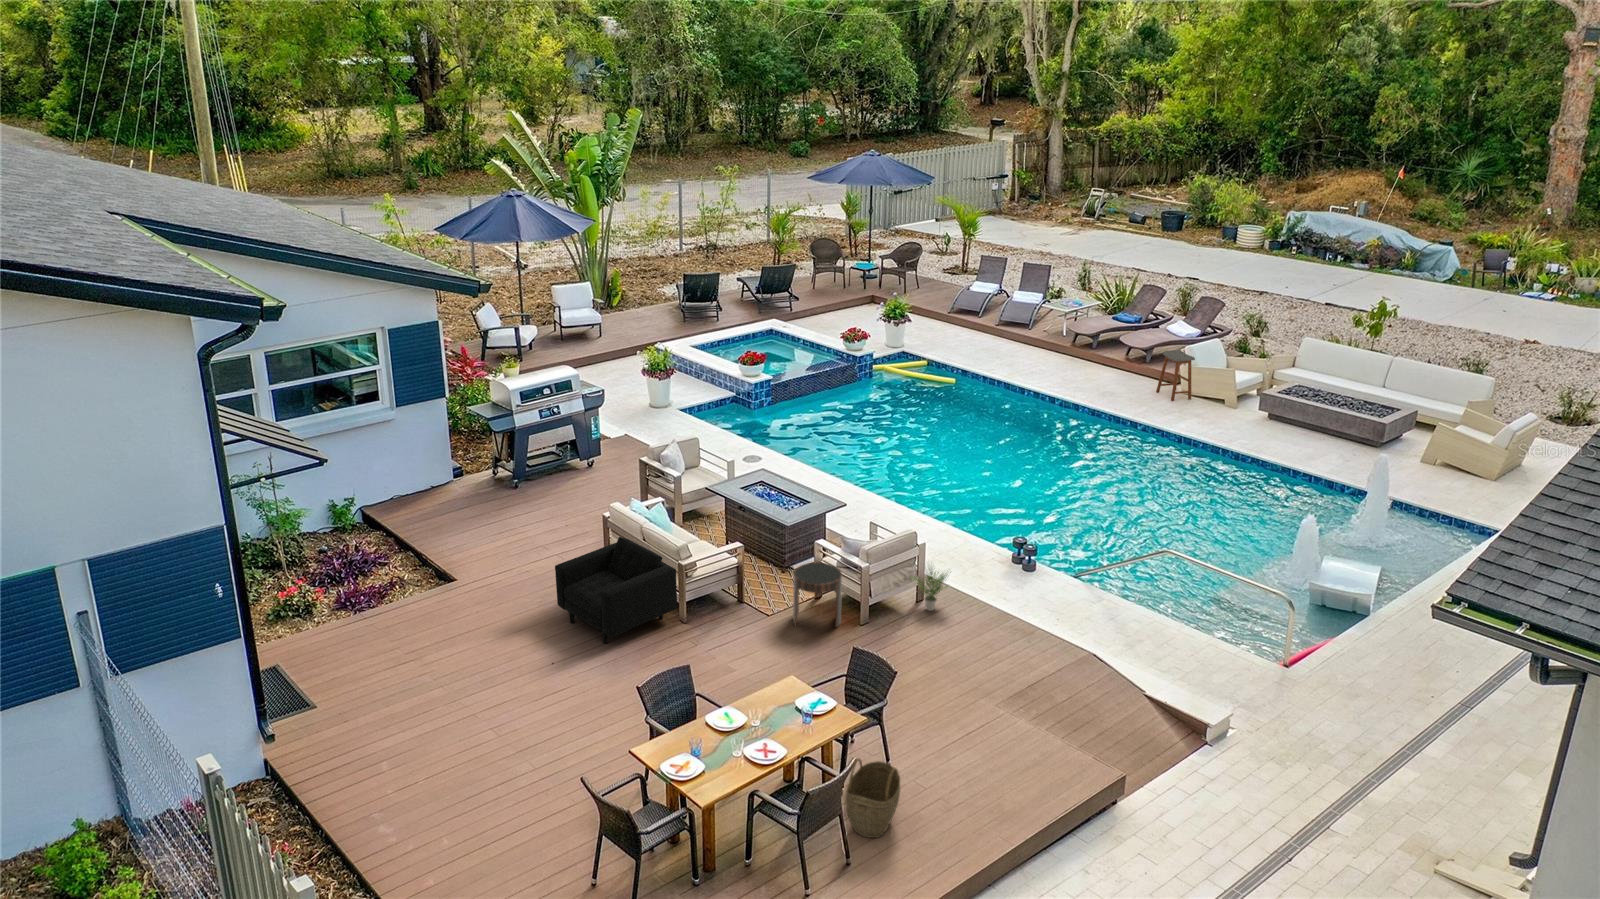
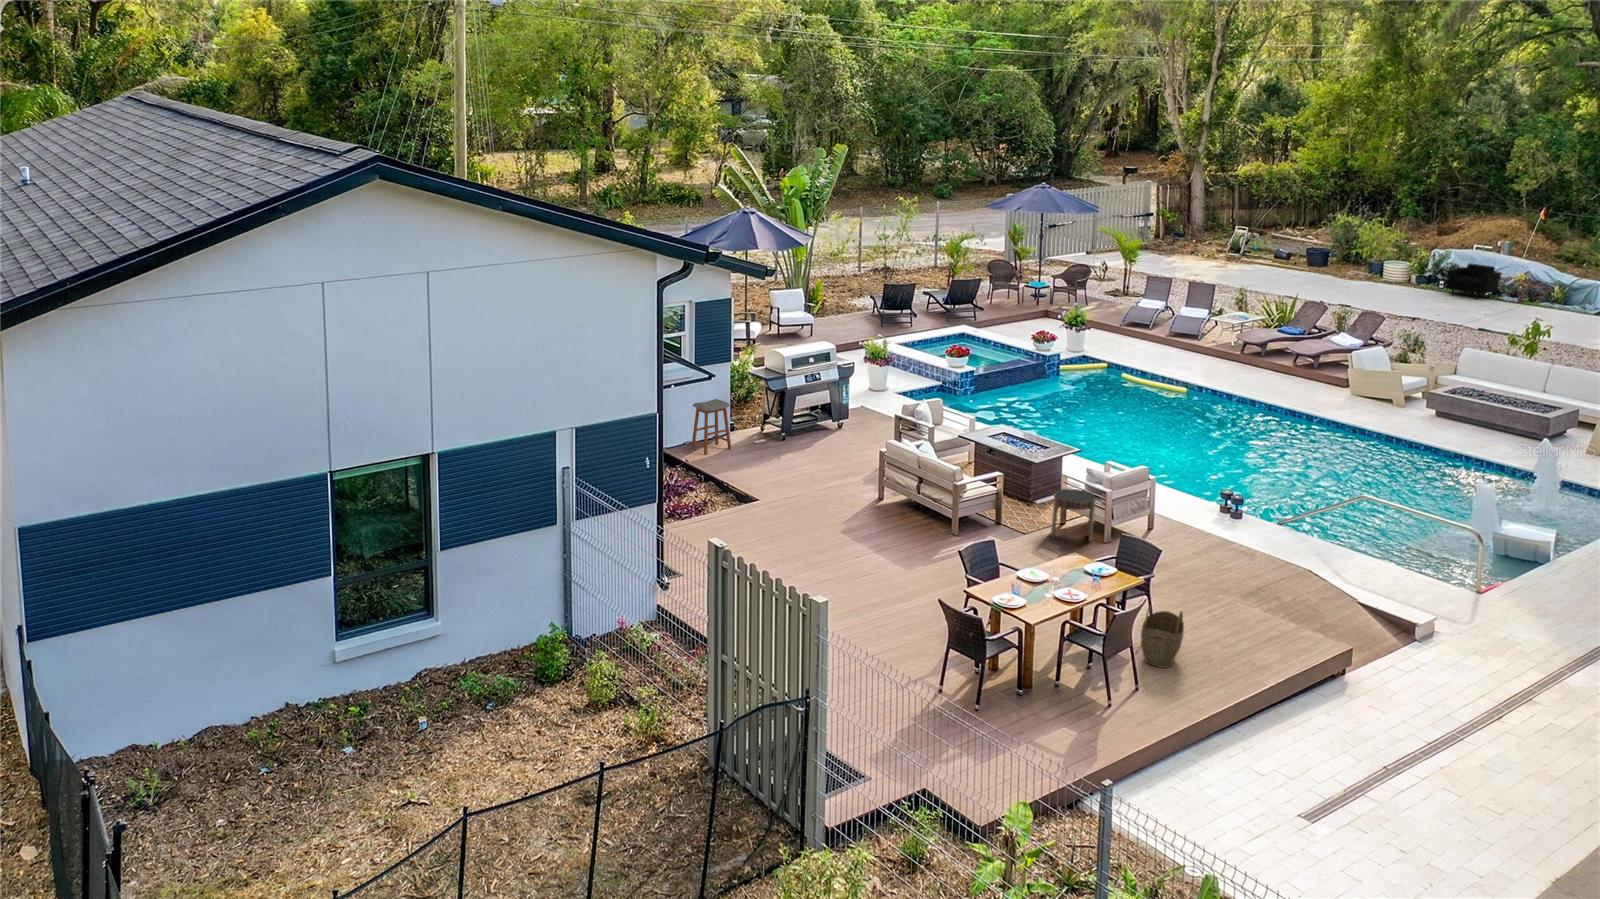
stool: present [1156,350,1195,401] -> present [691,399,731,455]
armchair: present [555,537,678,644] -> present [1446,263,1502,298]
potted plant: present [912,566,947,611] -> none [1147,492,1186,535]

